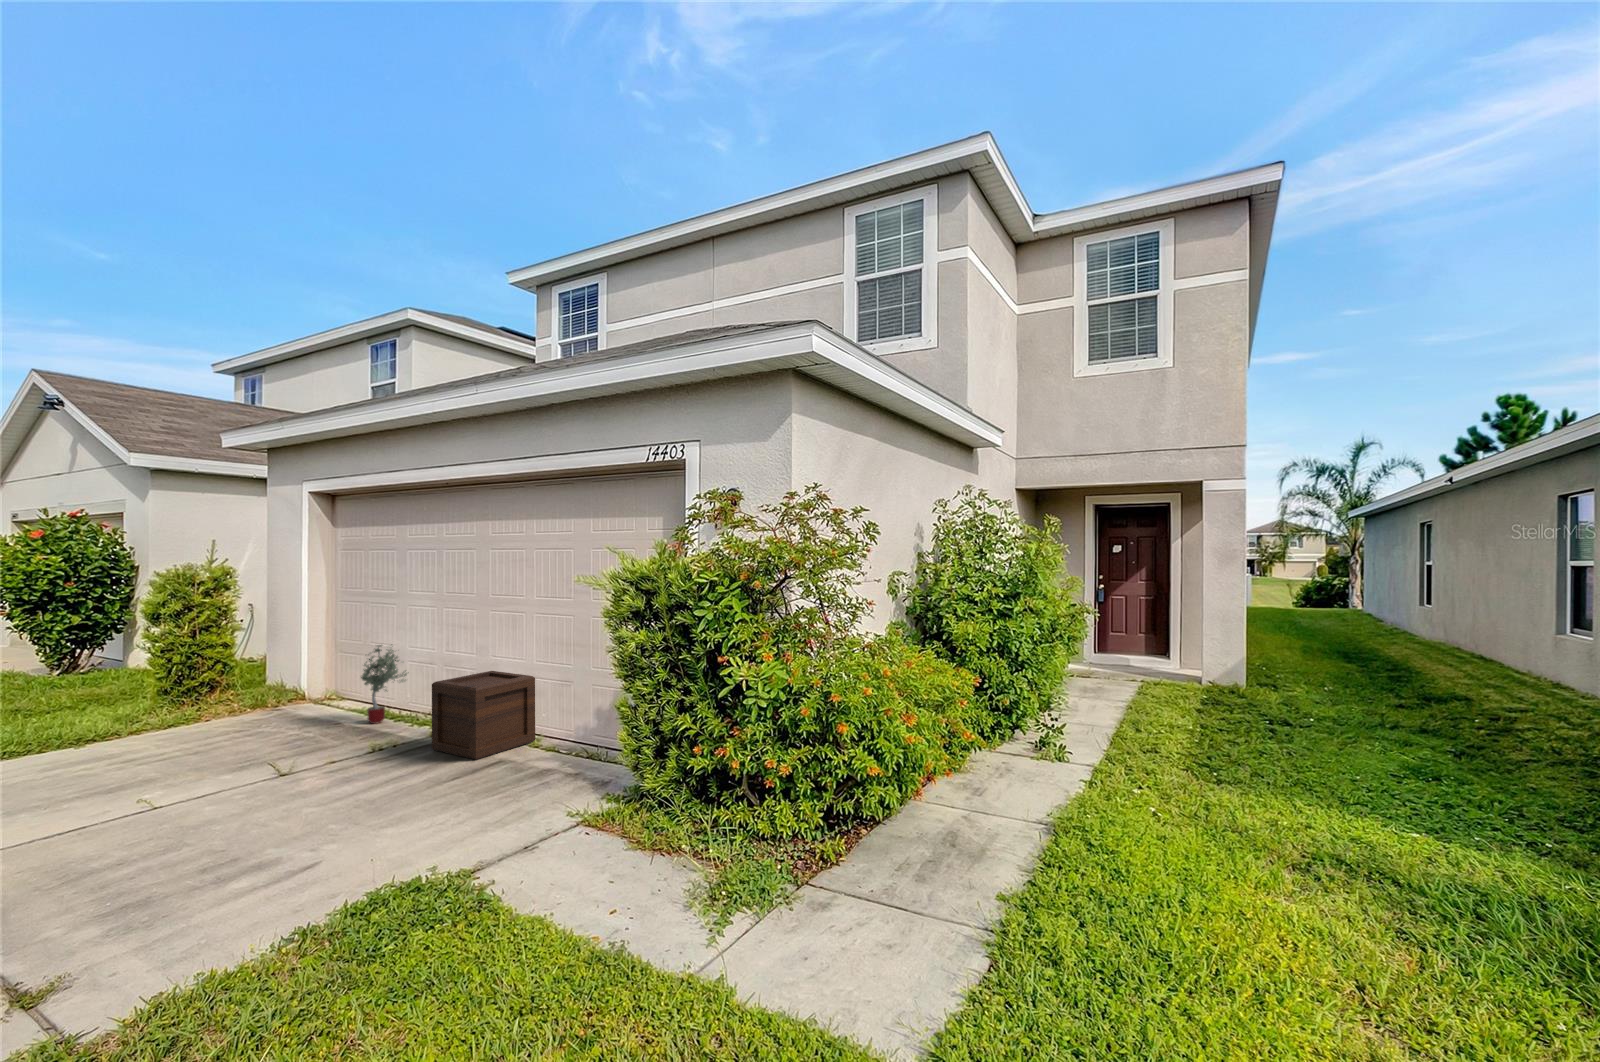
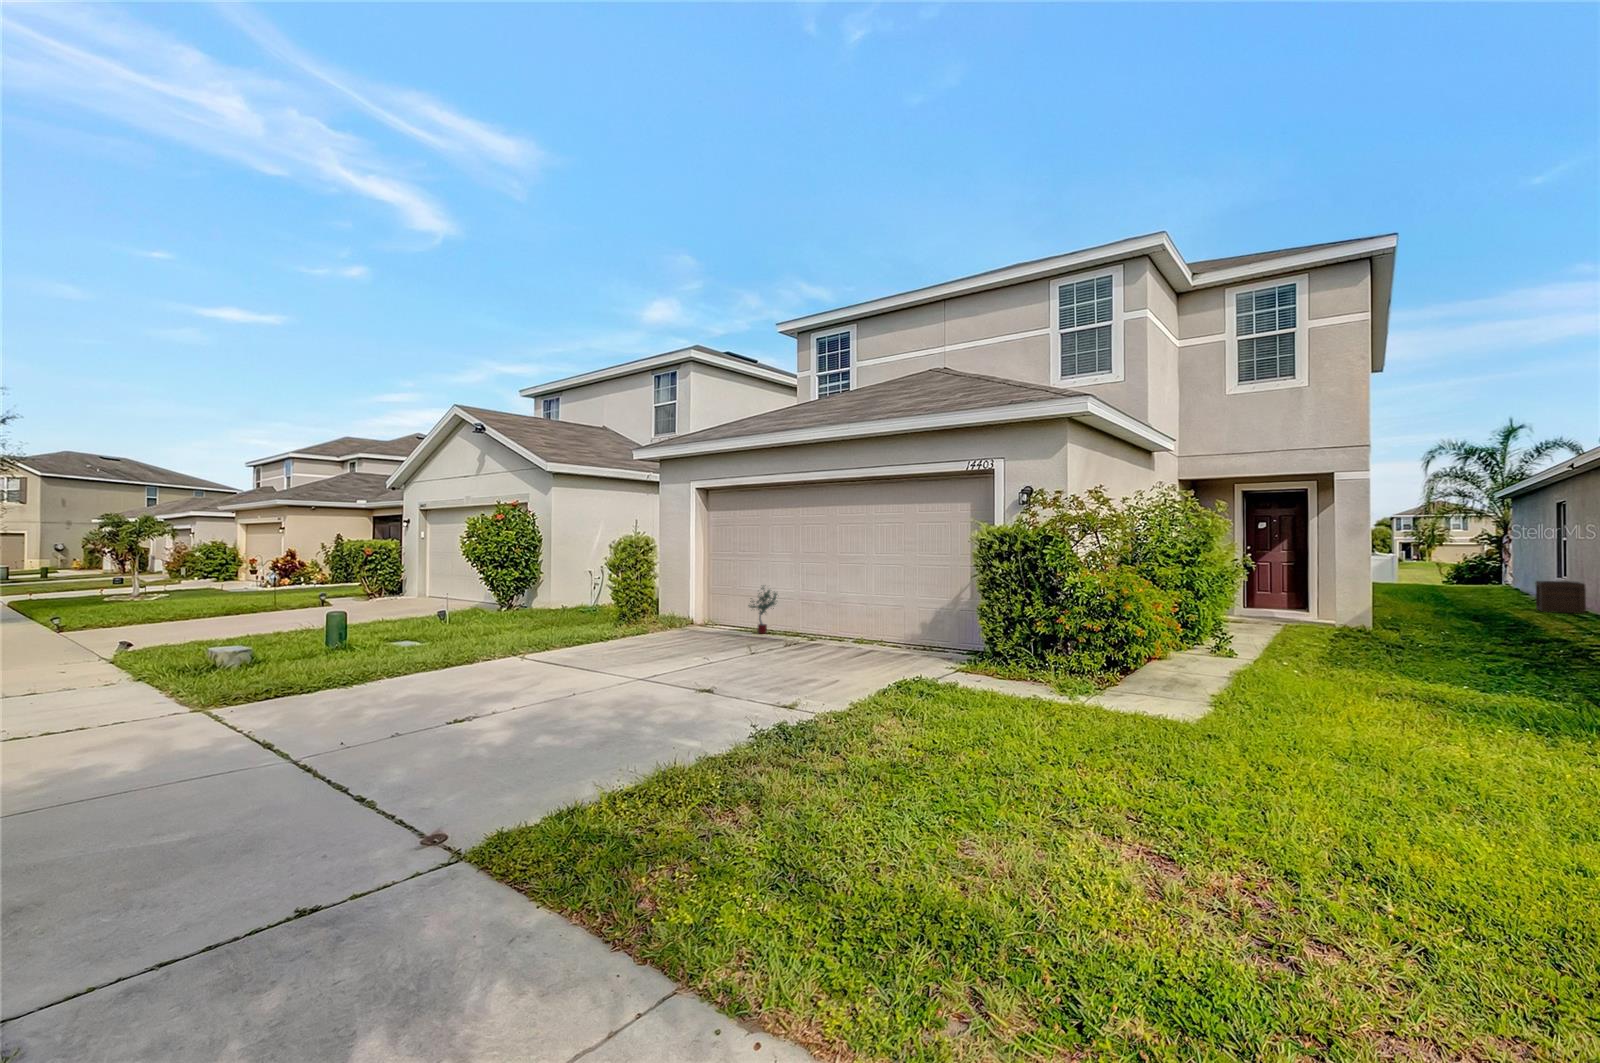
wooden crate: present [432,671,535,760] -> present [1536,581,1586,614]

